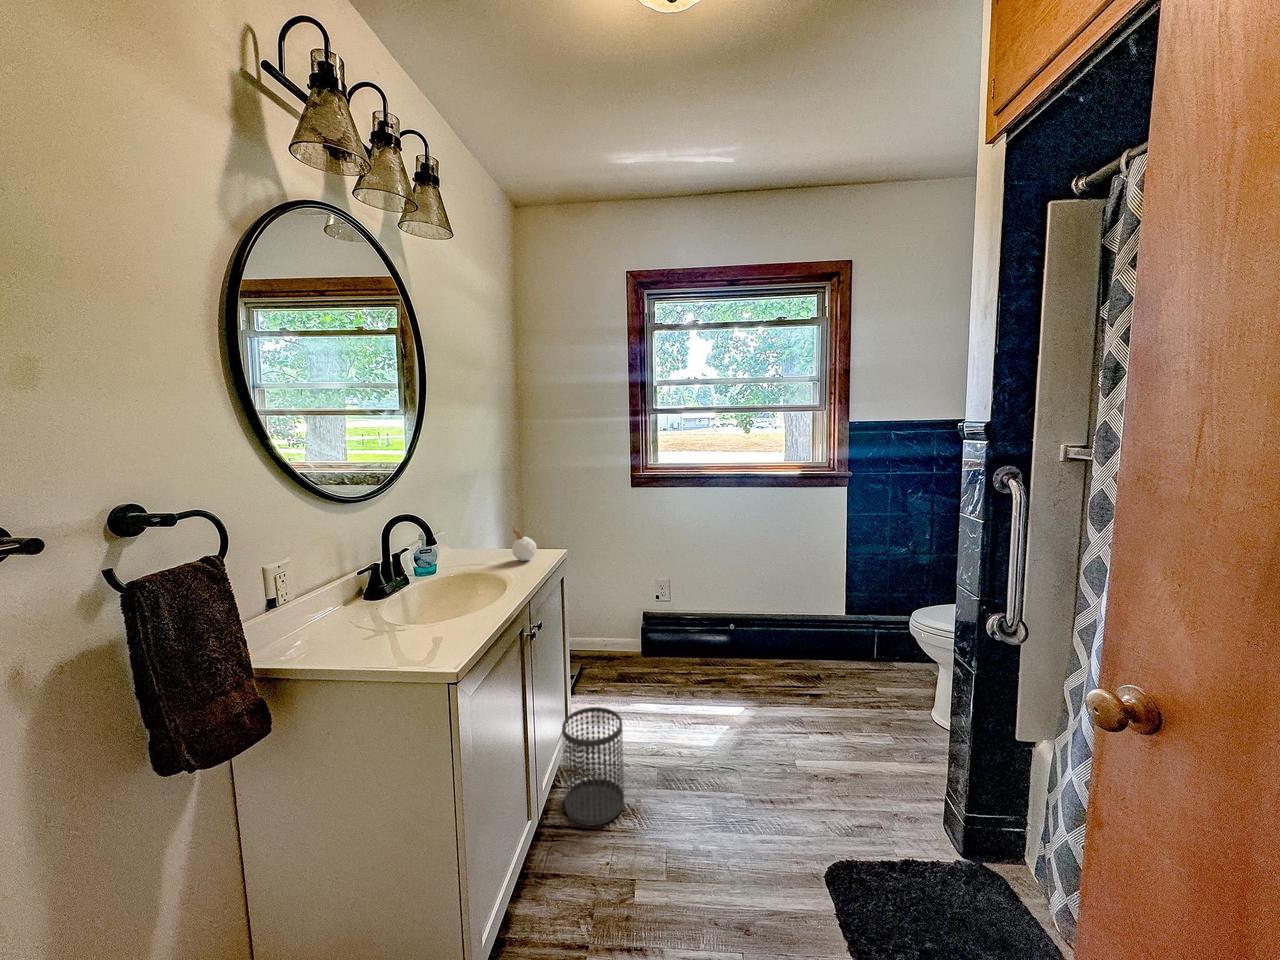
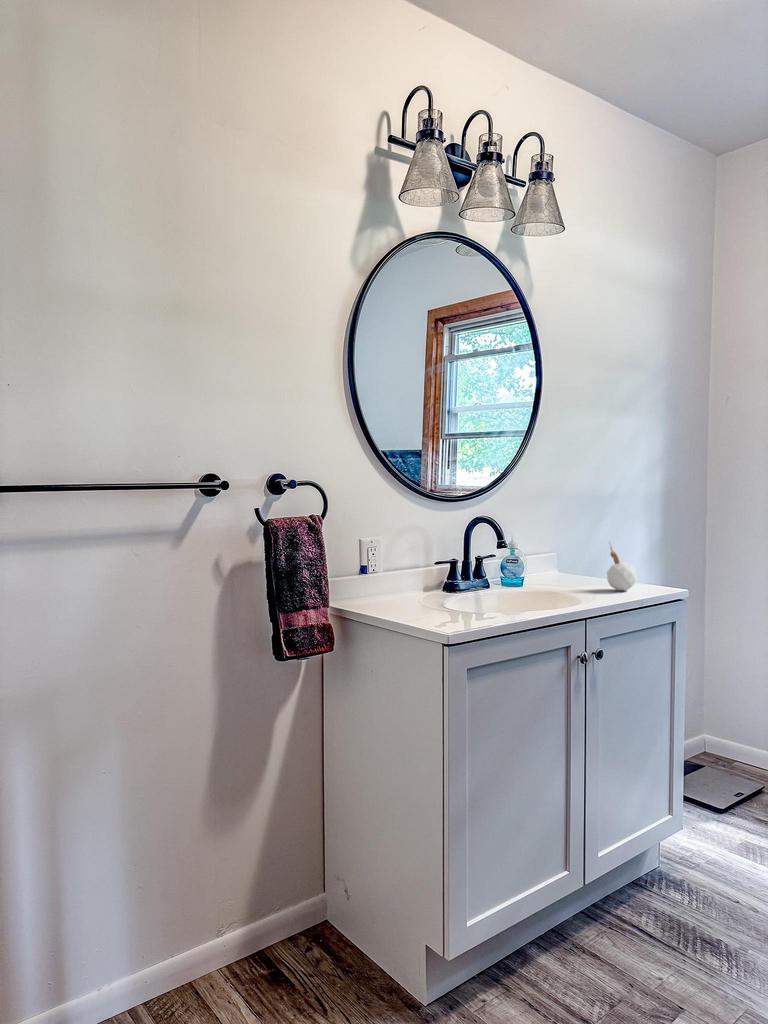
wastebasket: present [562,707,624,826] -> none [641,796,727,947]

